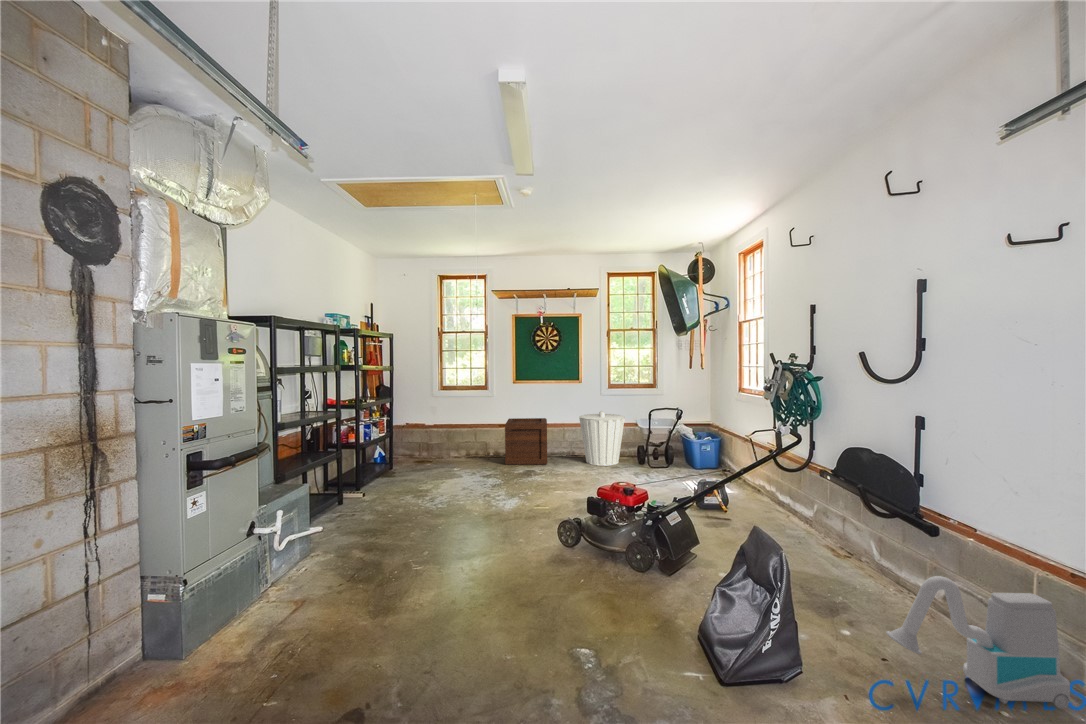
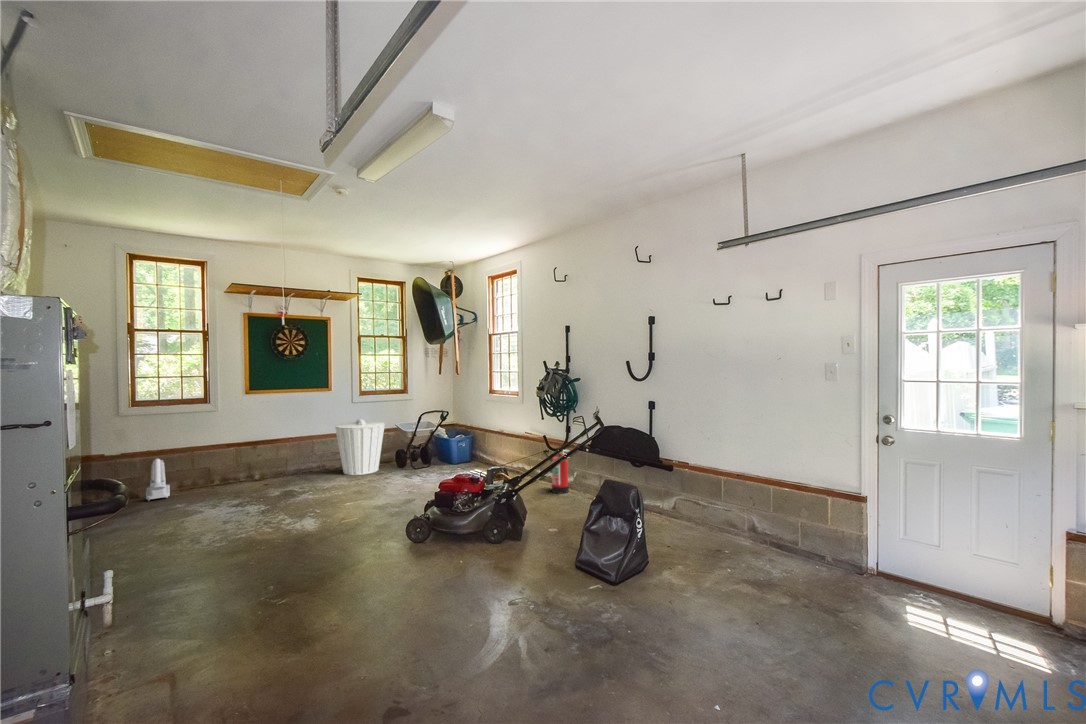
wooden crate: present [505,418,547,465] -> none [240,432,303,492]
fire extinguisher: none [779,472,805,531] -> present [551,450,569,493]
vacuum cleaner: present [886,576,1070,708] -> present [146,459,170,501]

